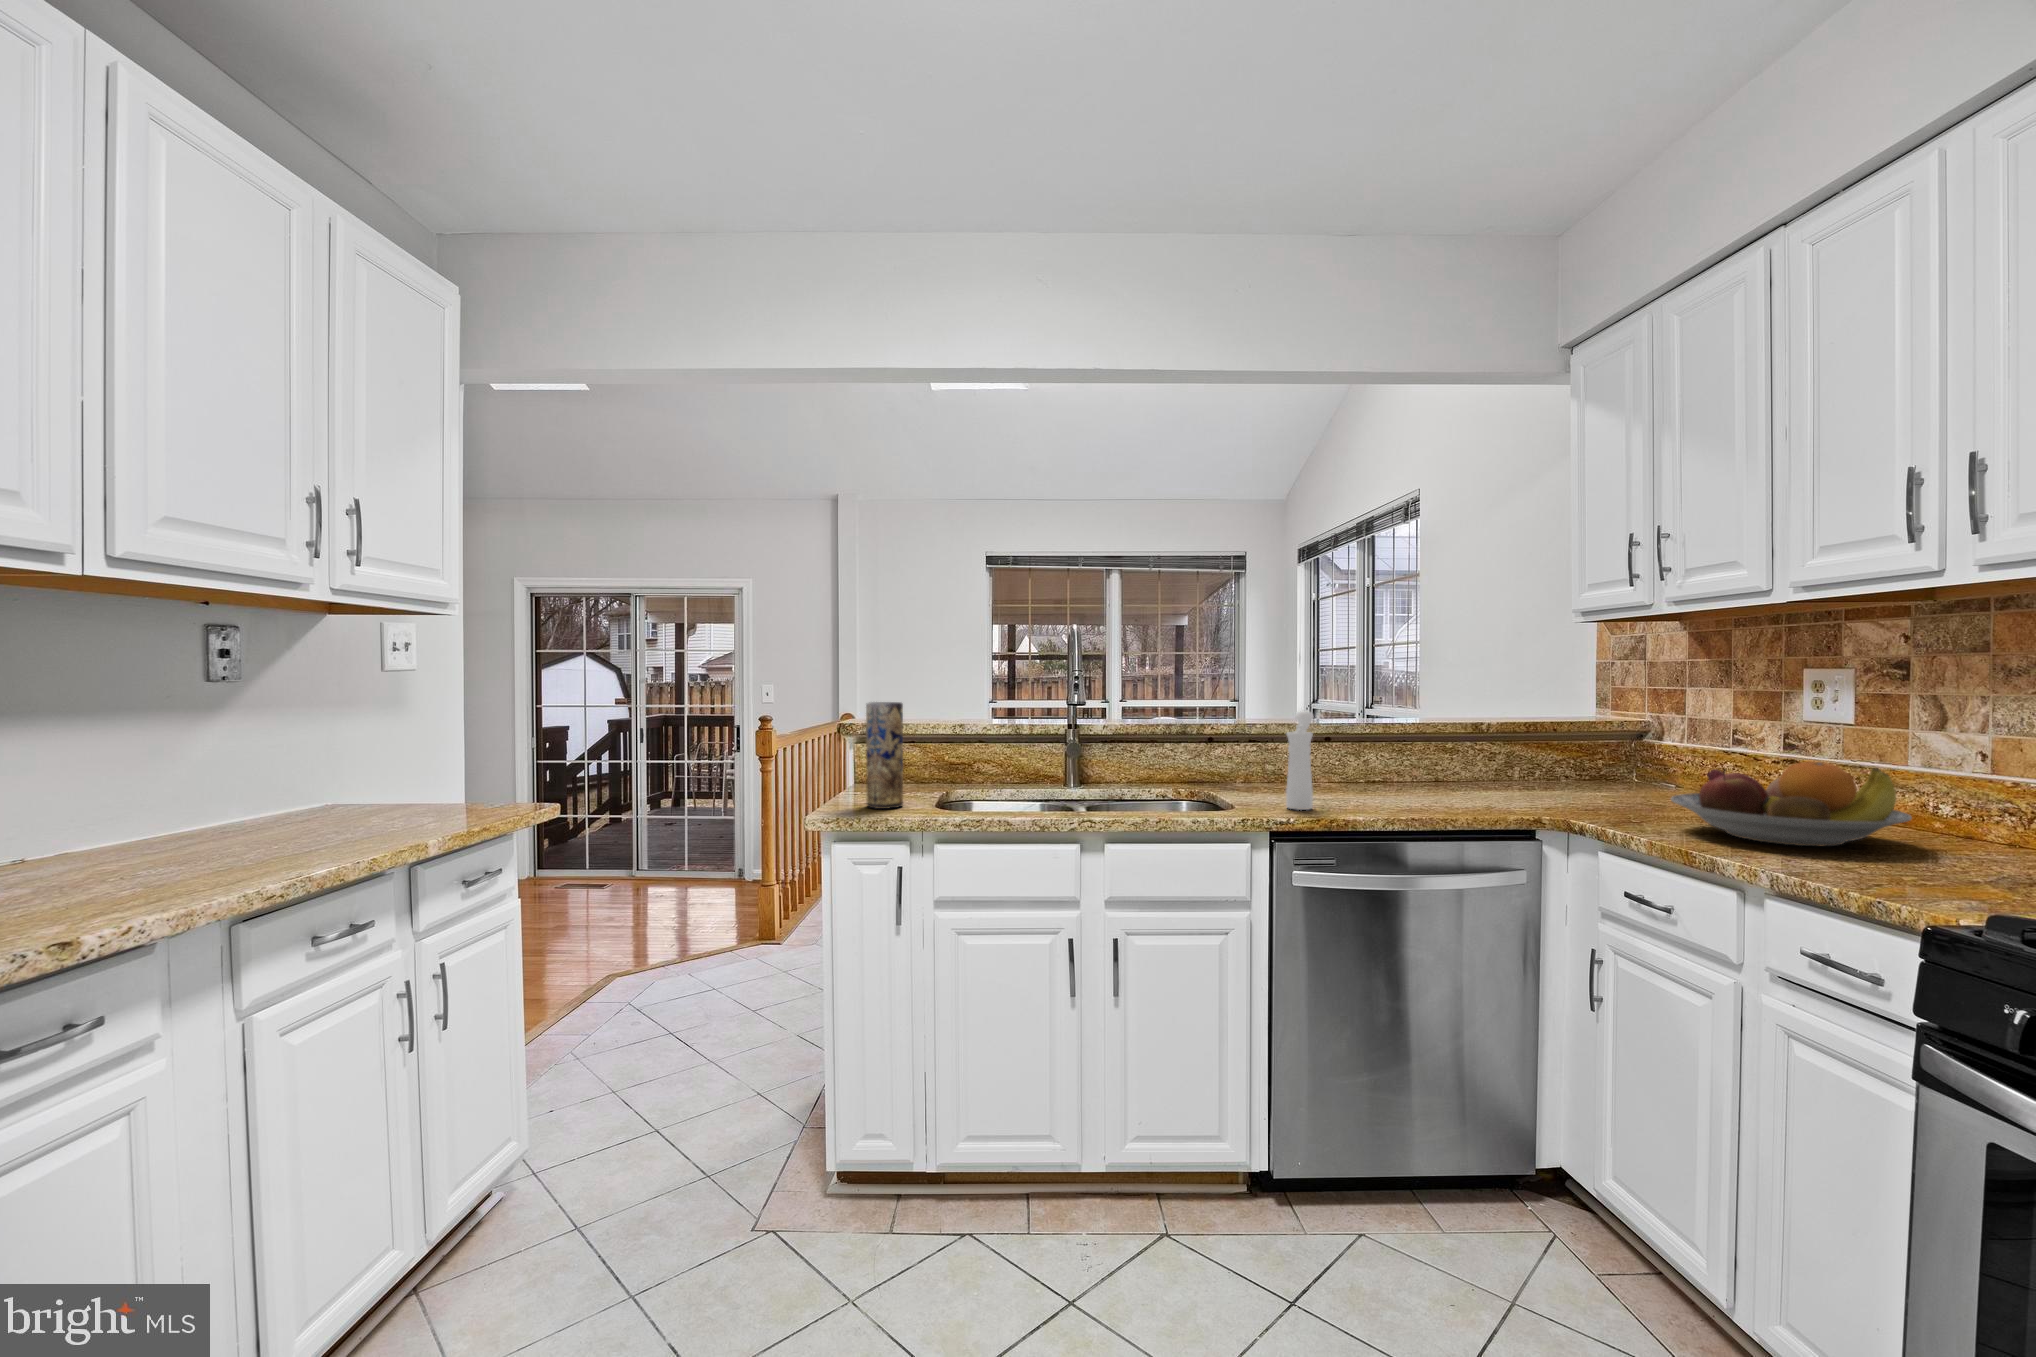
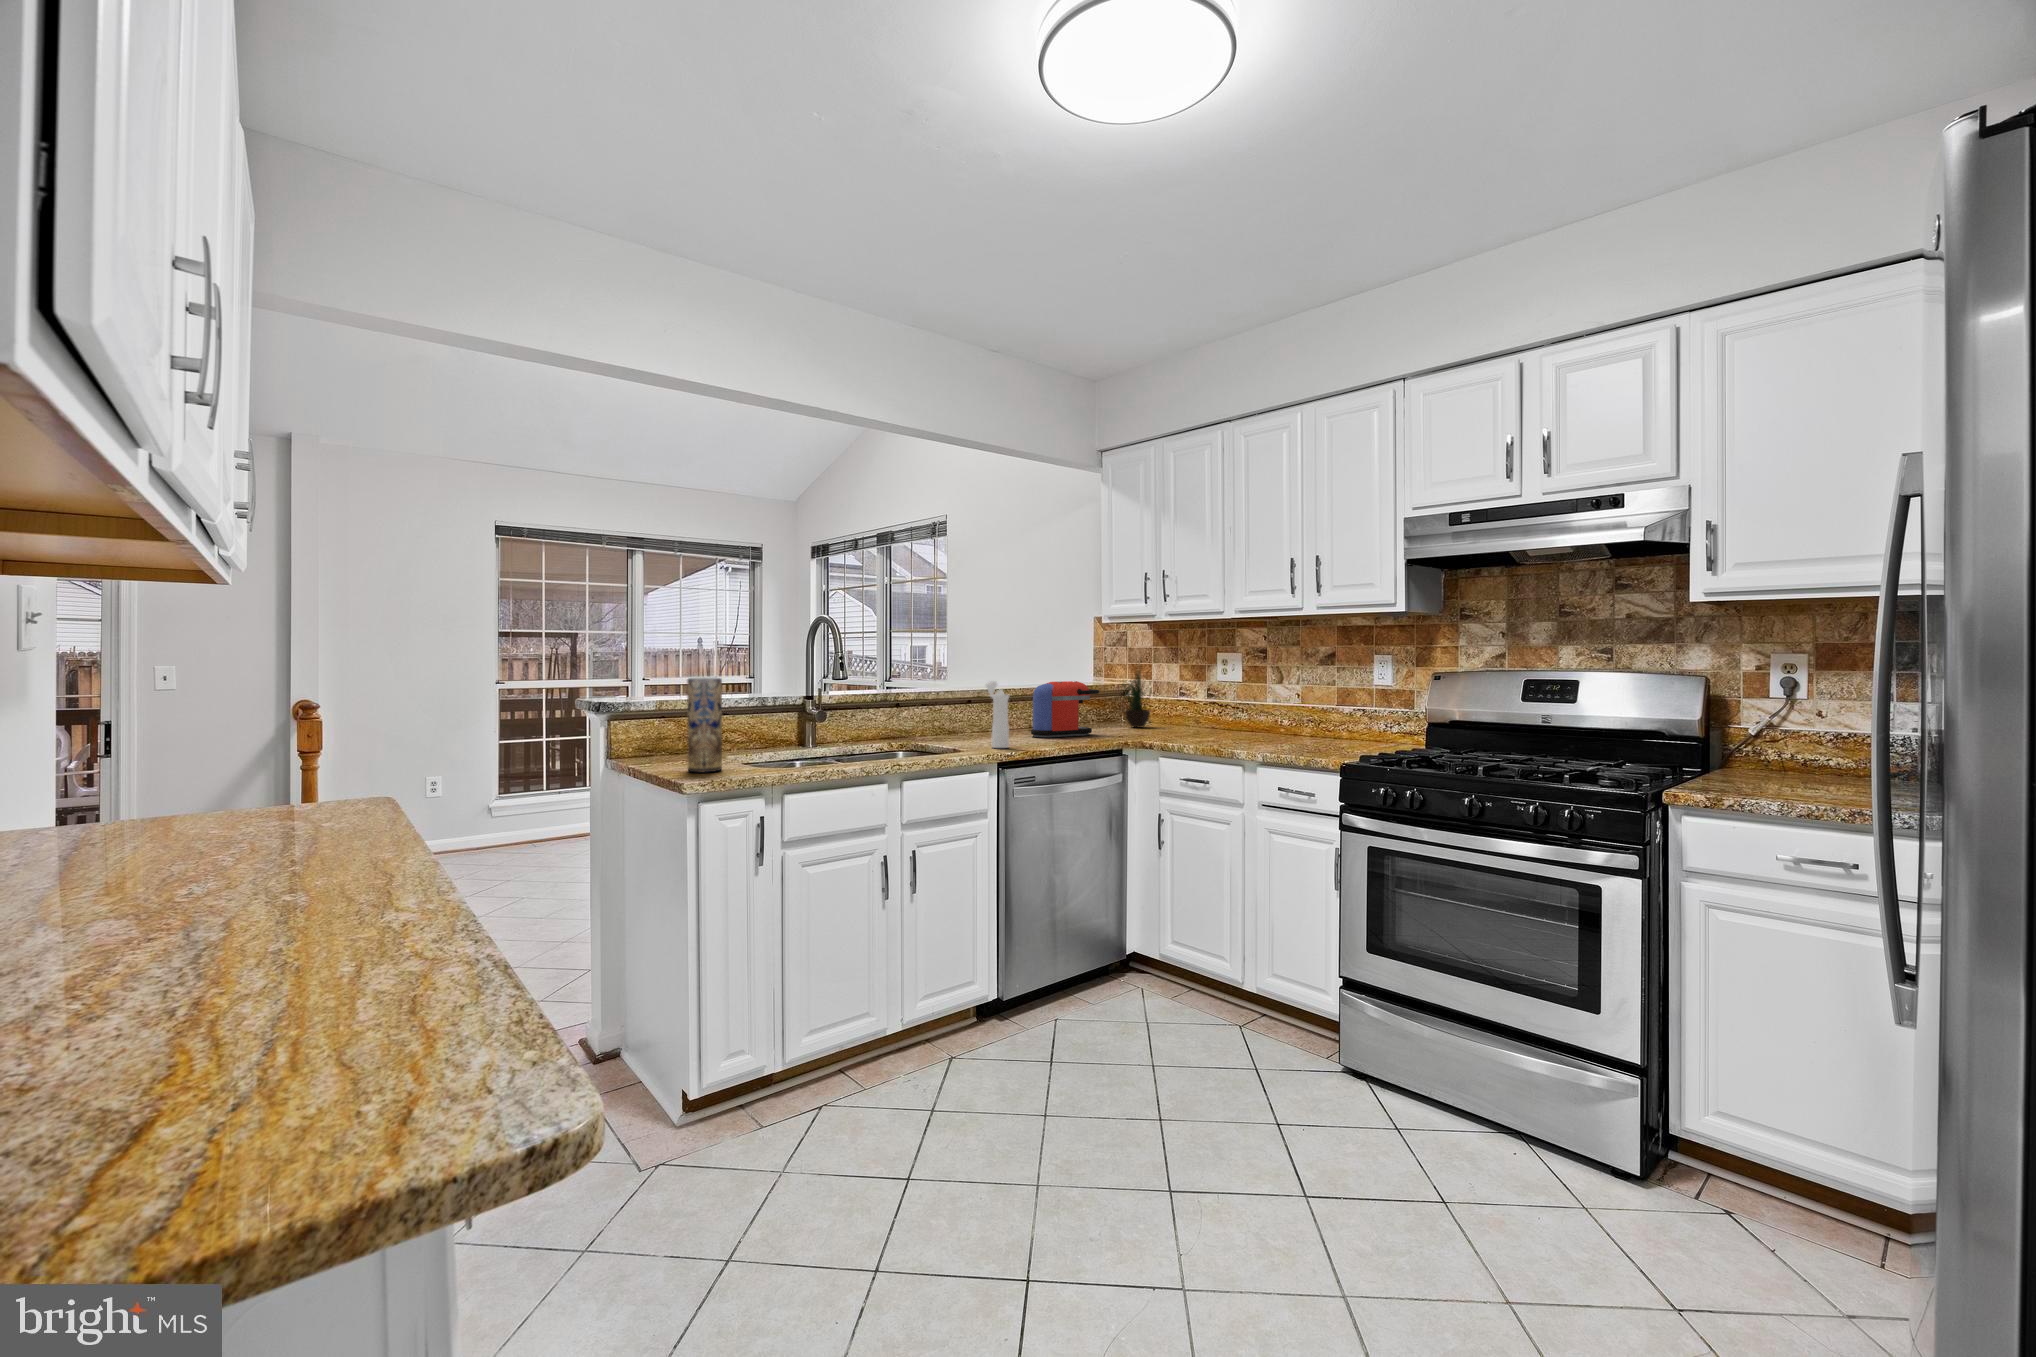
potted plant: none [1591,657,1677,793] -> present [1121,661,1150,728]
coffee maker: none [1399,714,1526,799] -> present [1031,681,1099,737]
fruit bowl: present [1671,761,1911,846] -> none [1191,700,1290,744]

